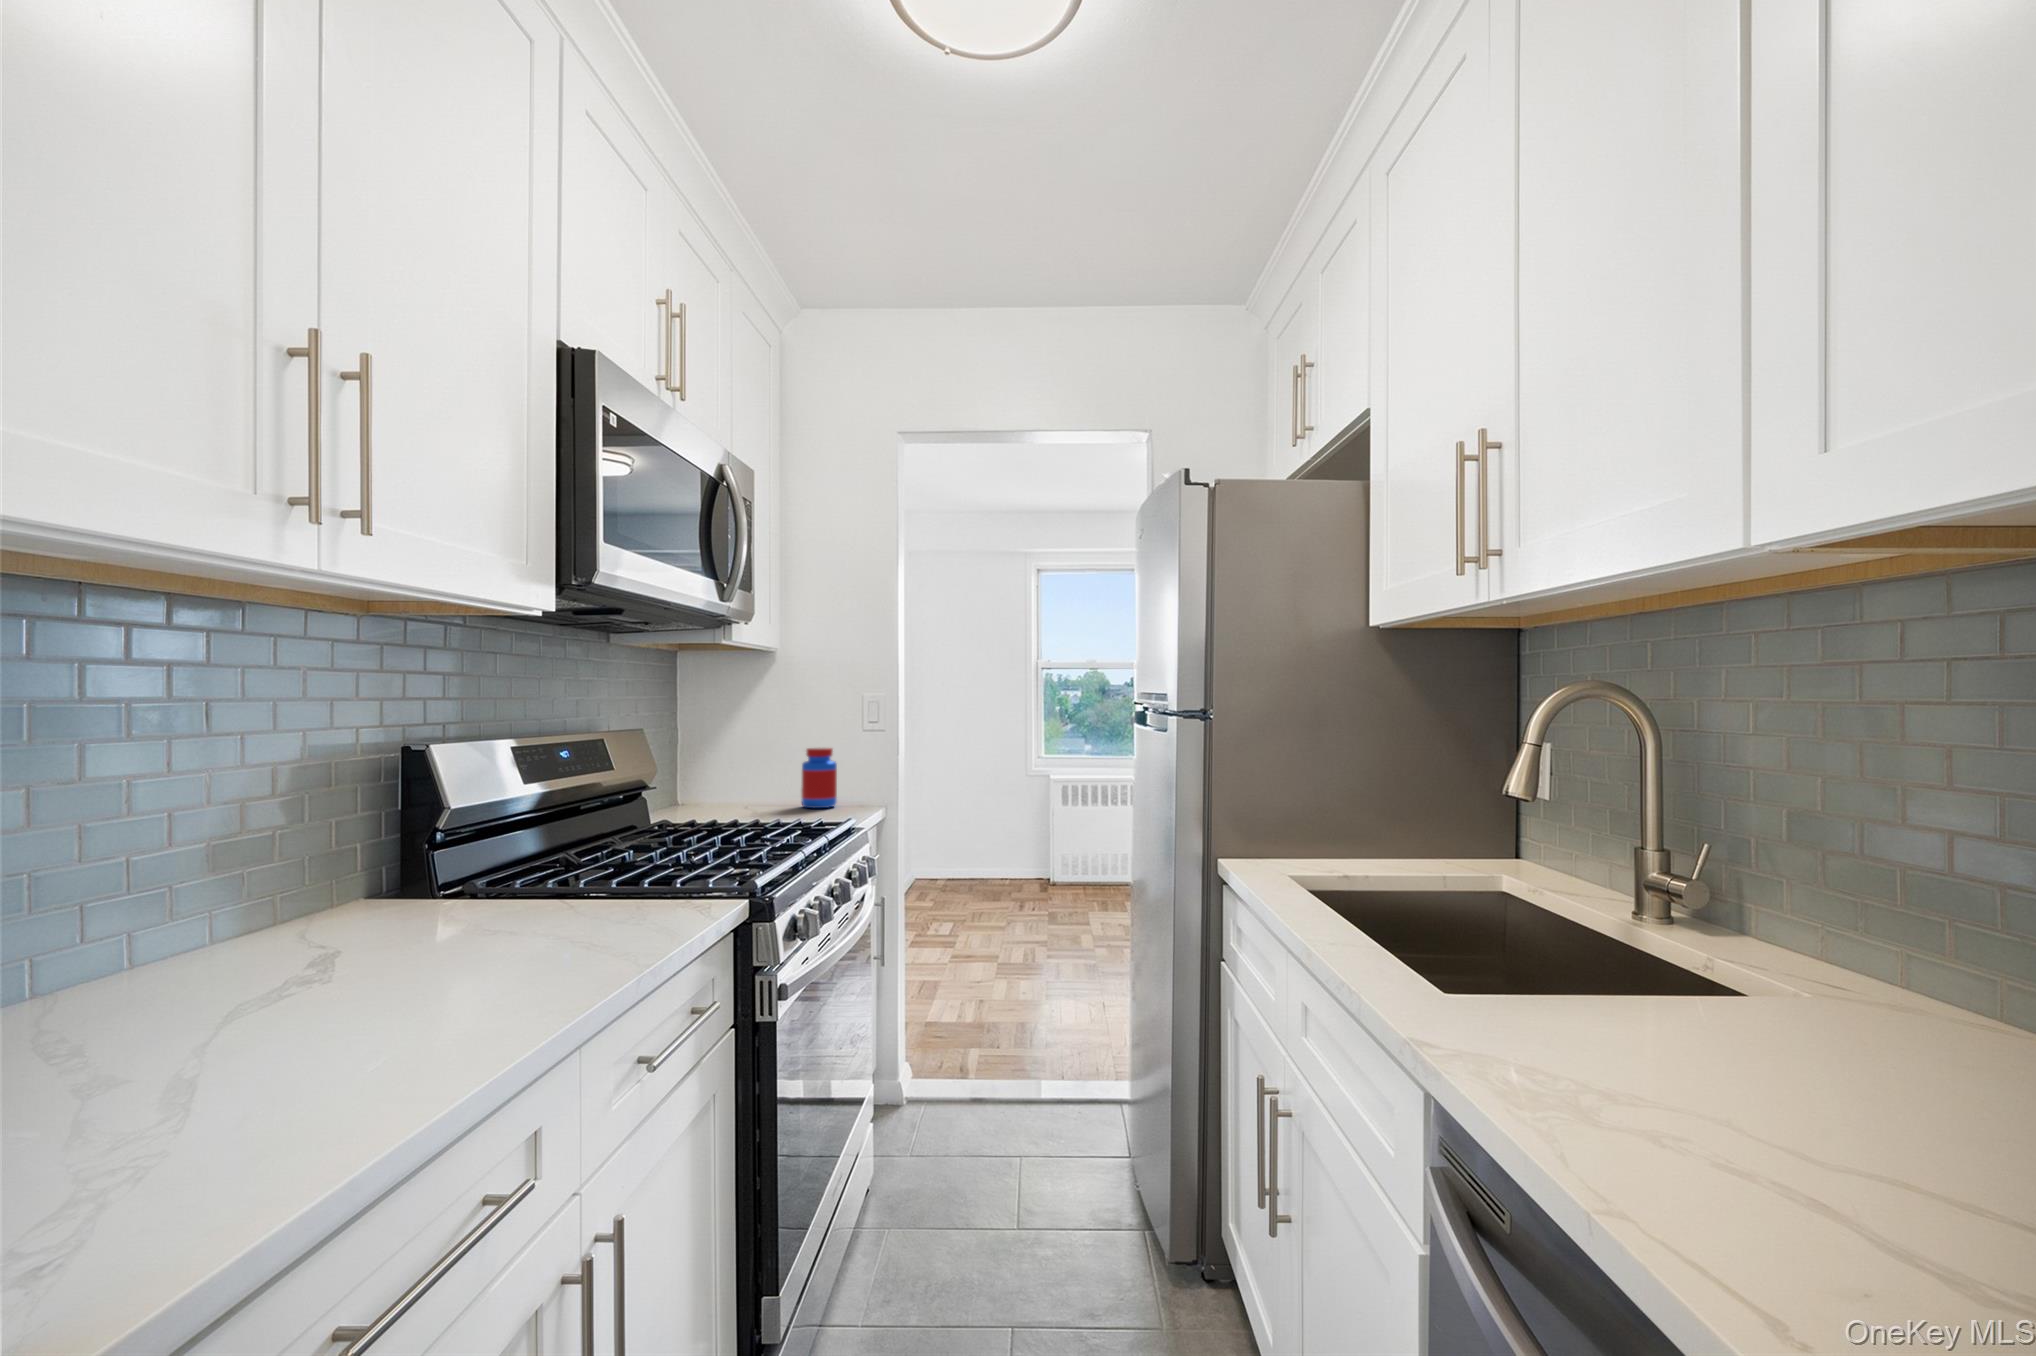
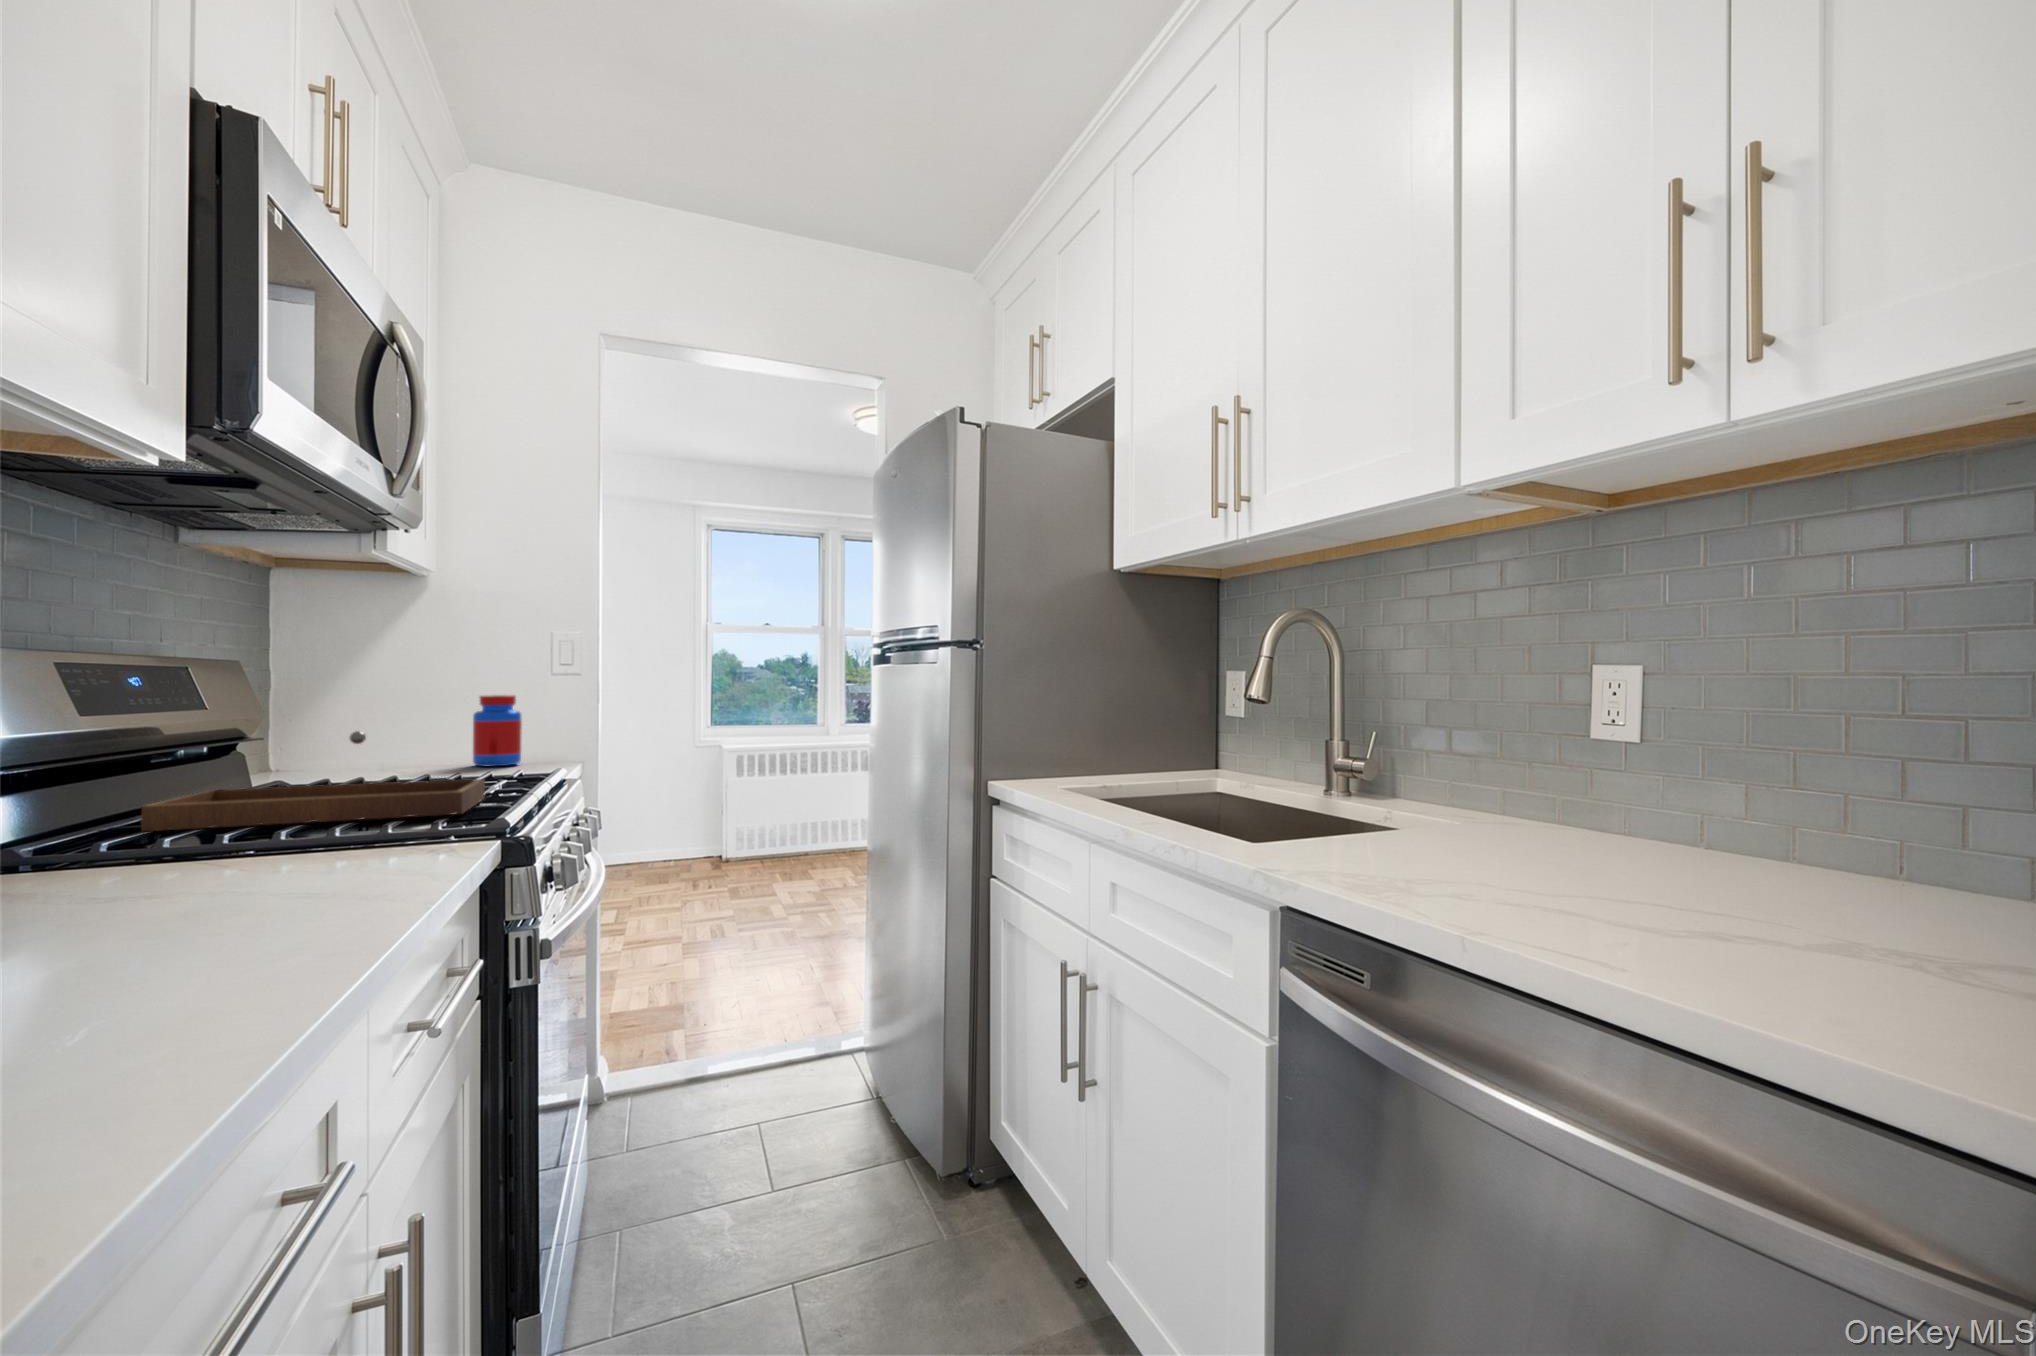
tray: none [557,791,779,865] -> present [141,731,485,832]

